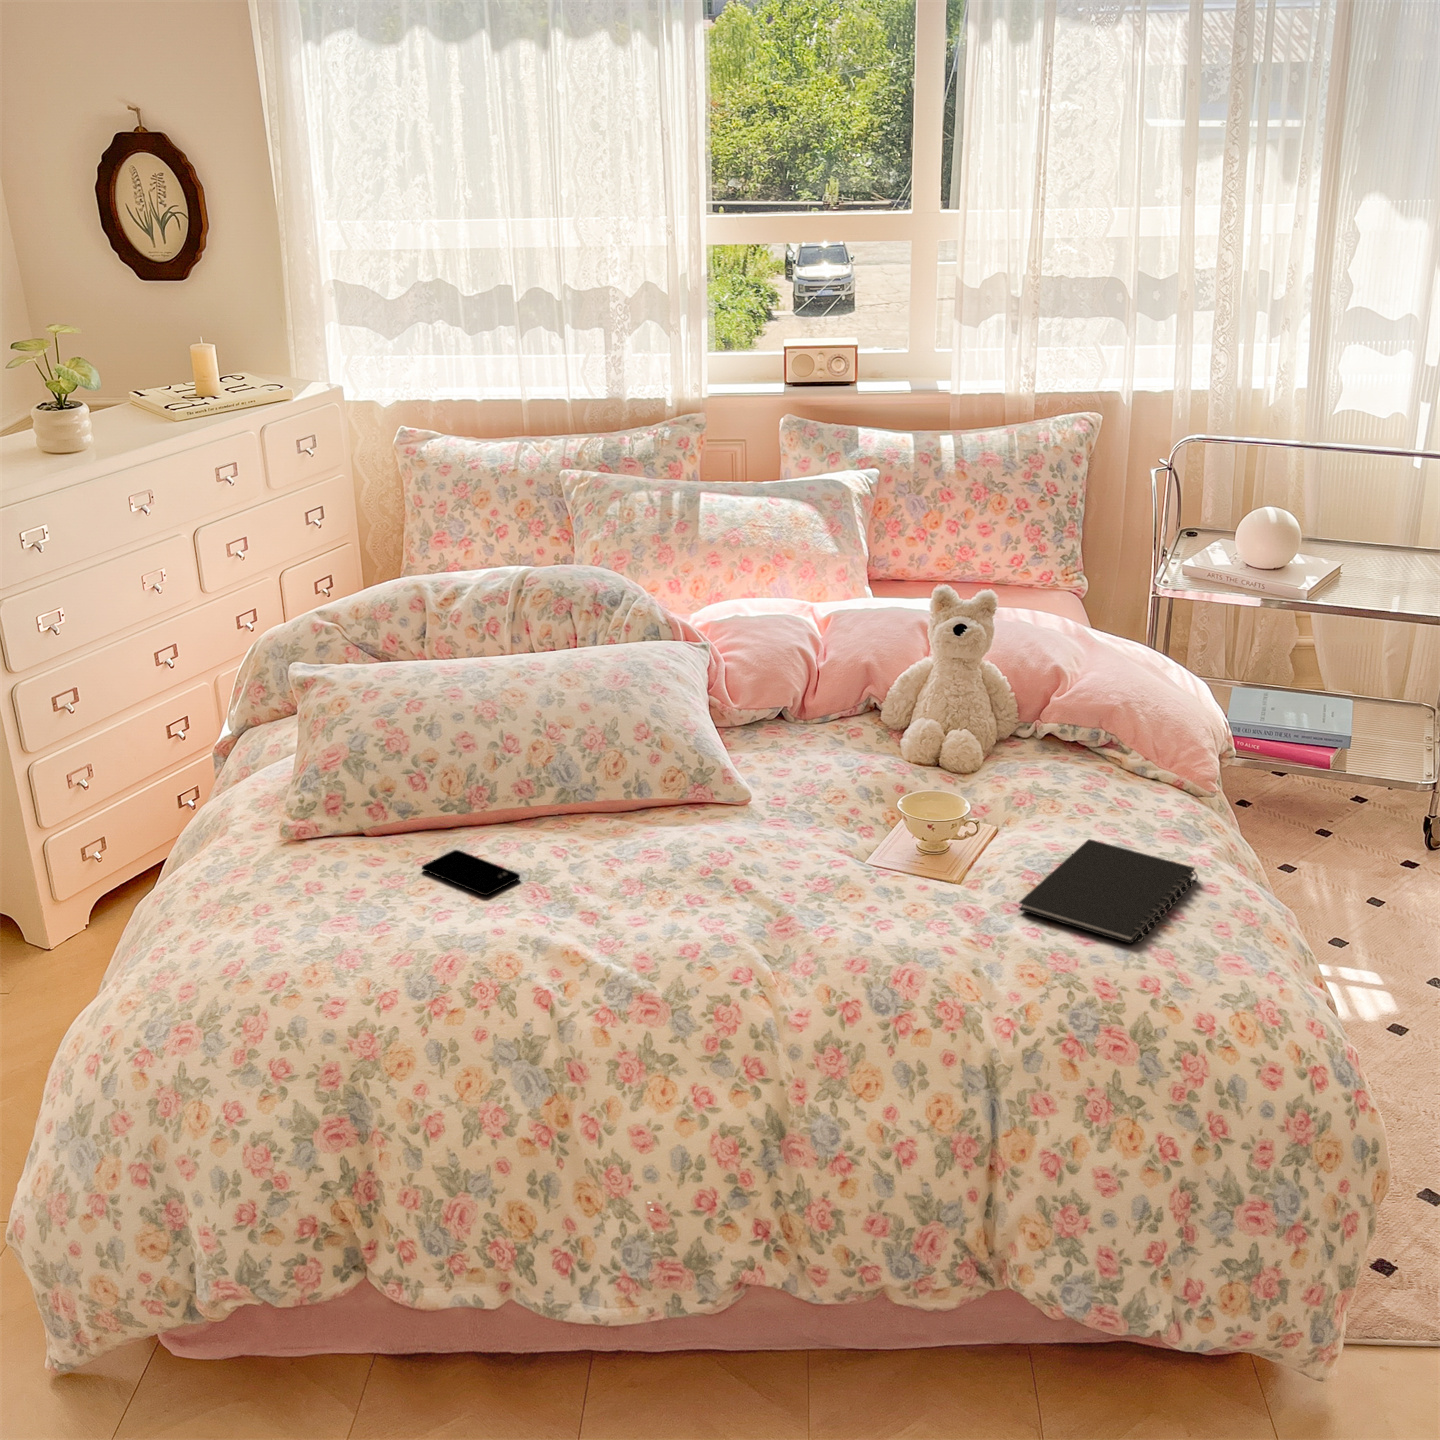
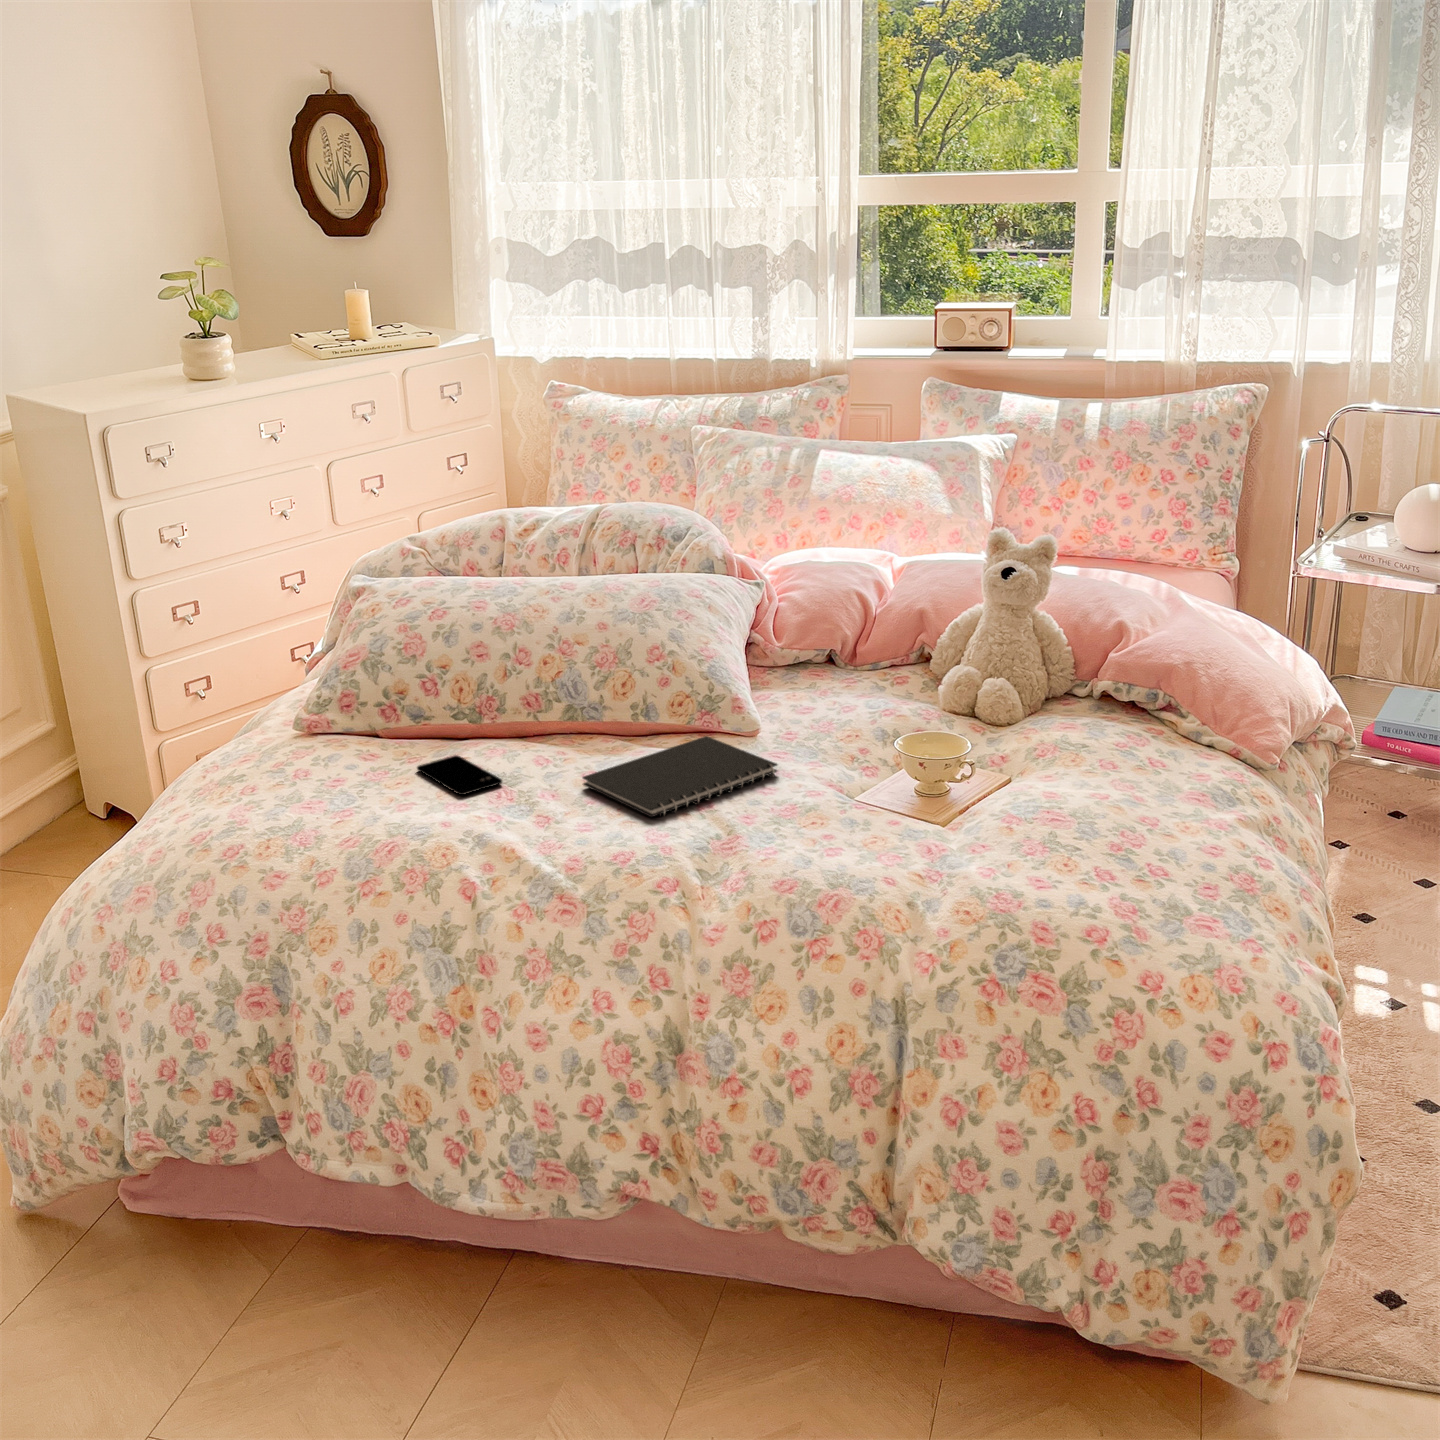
notebook: present [1019,839,1198,944] -> present [583,736,777,817]

